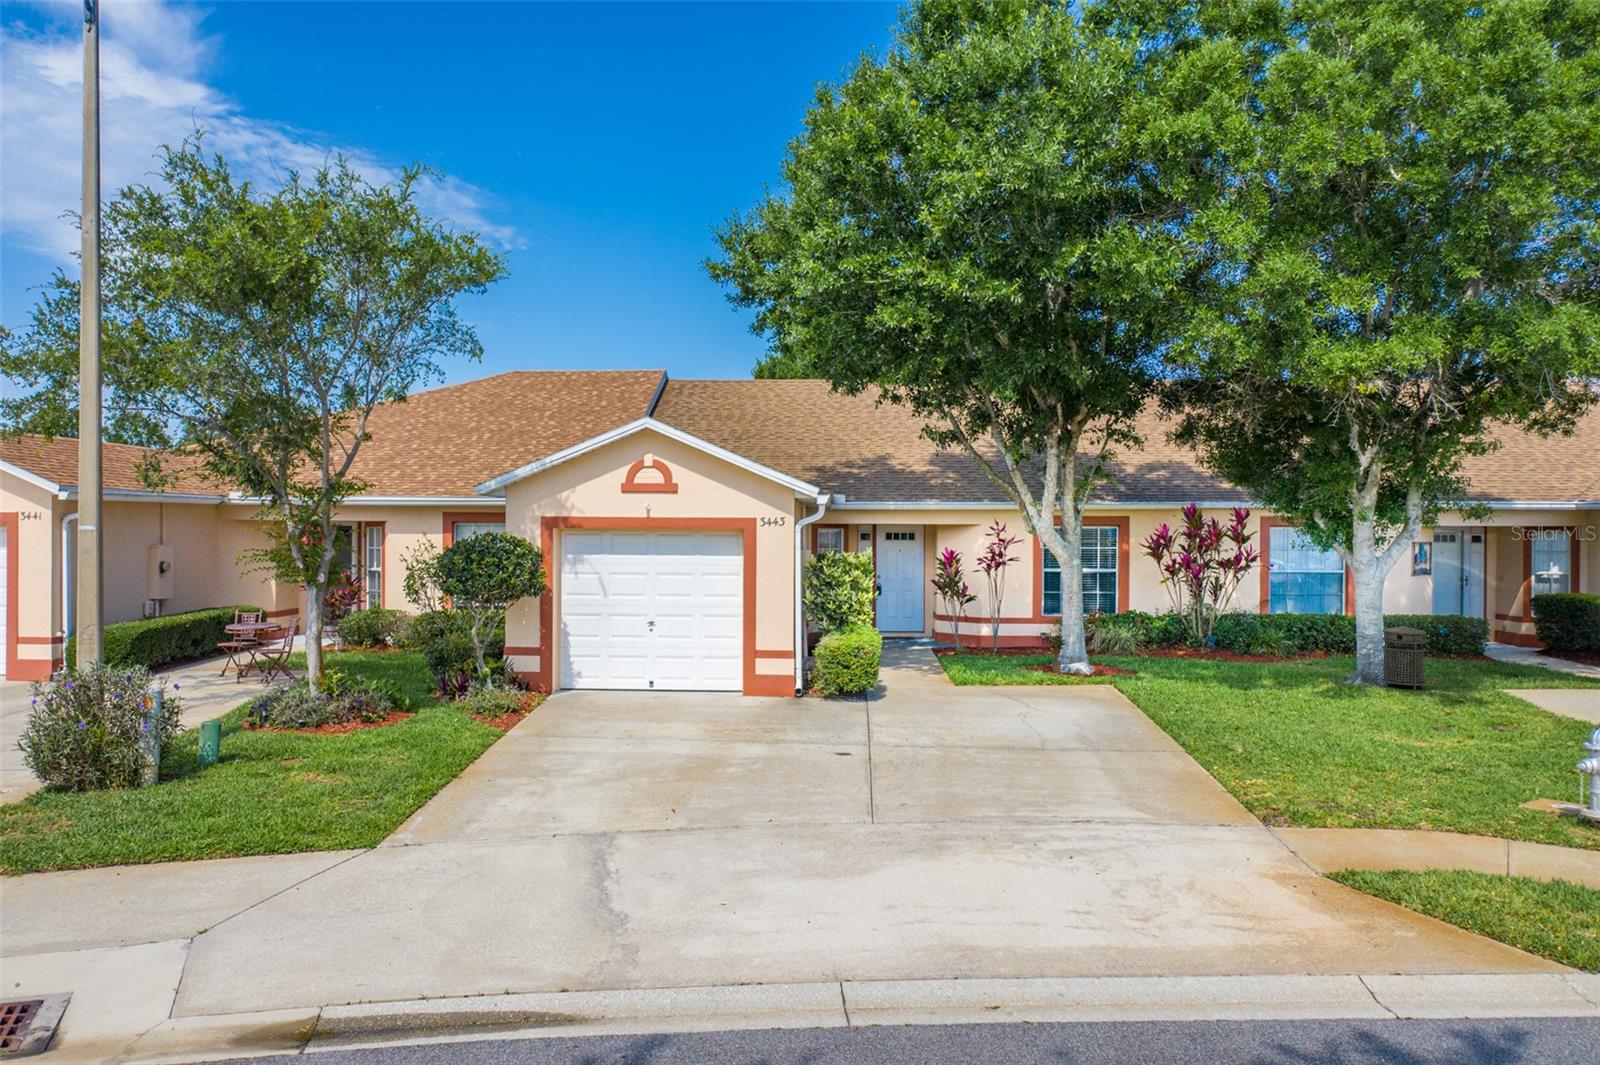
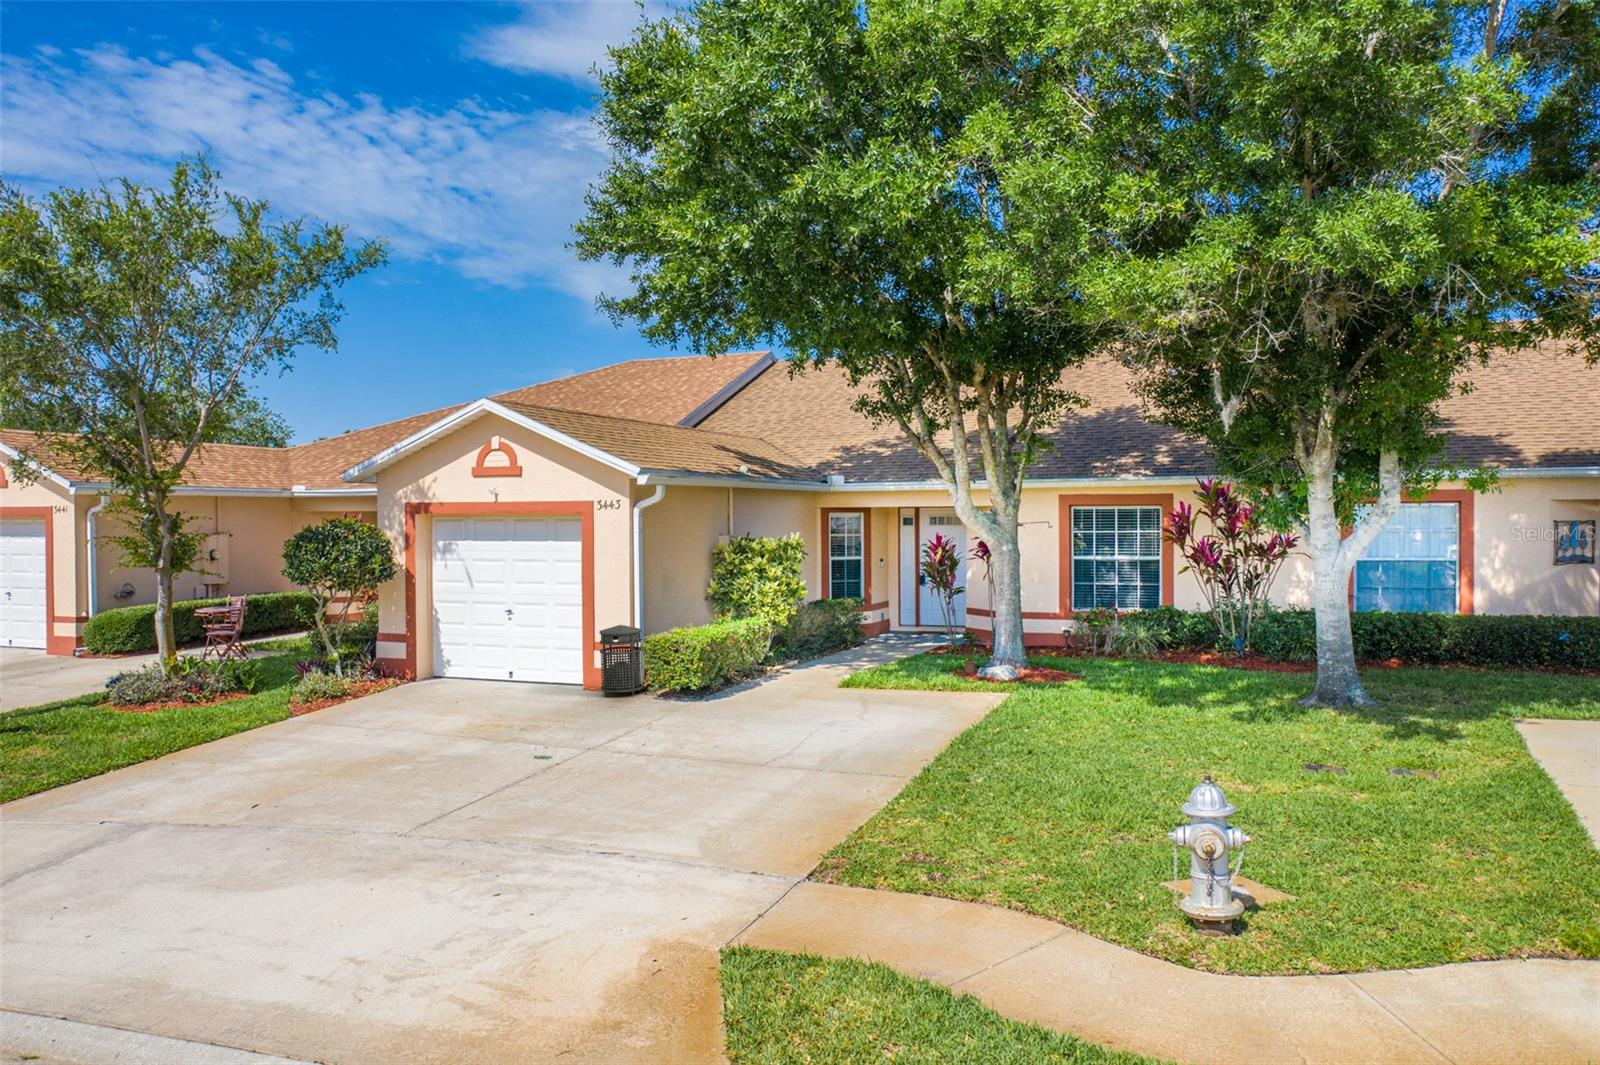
trash can: present [1382,626,1426,690] -> present [599,625,643,697]

